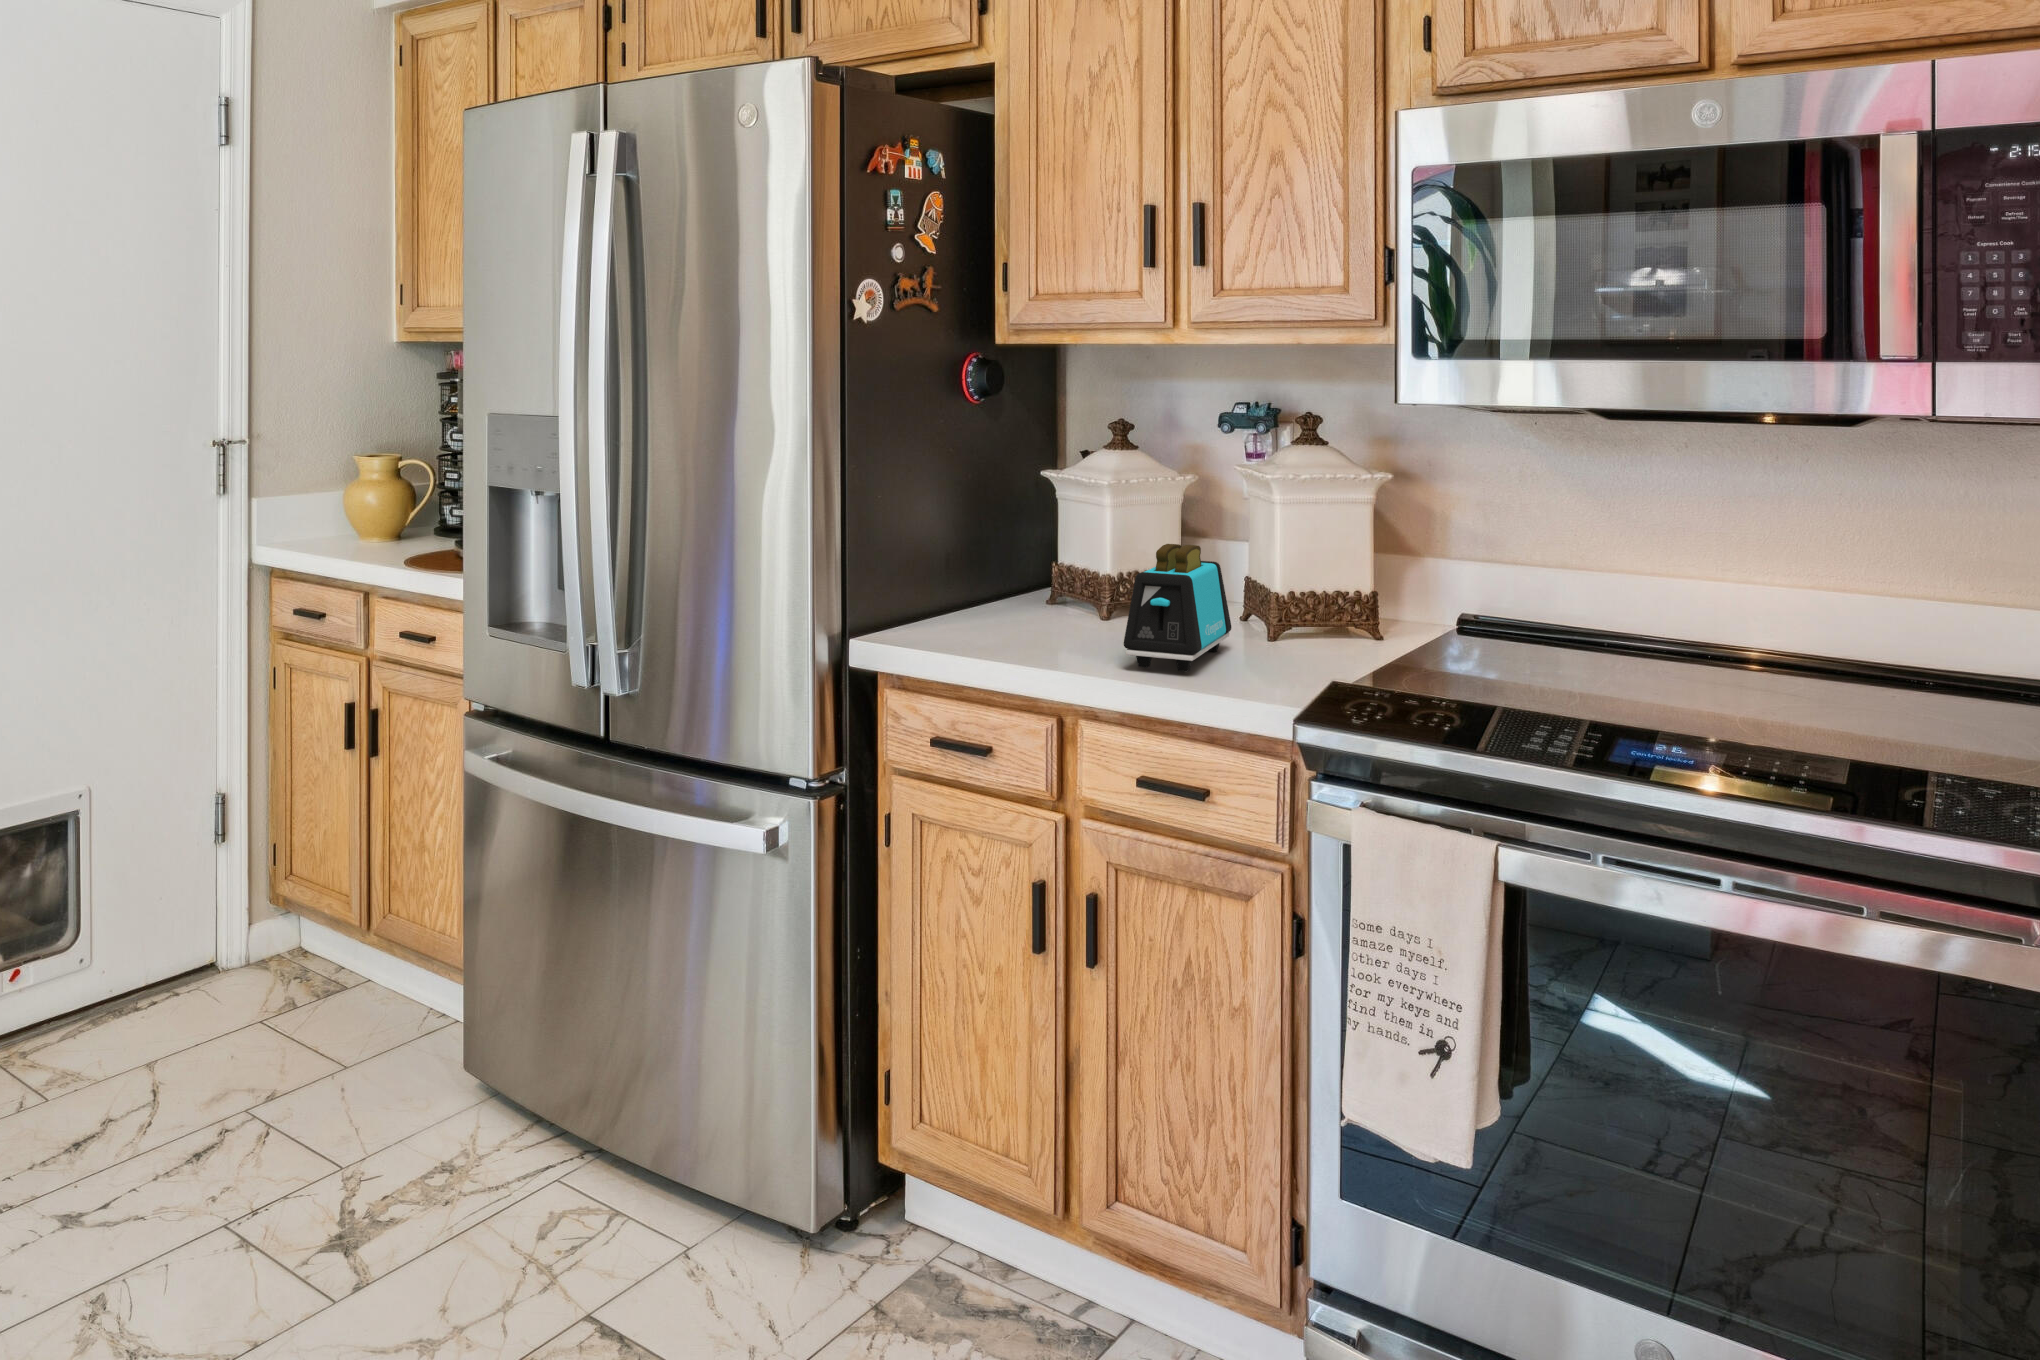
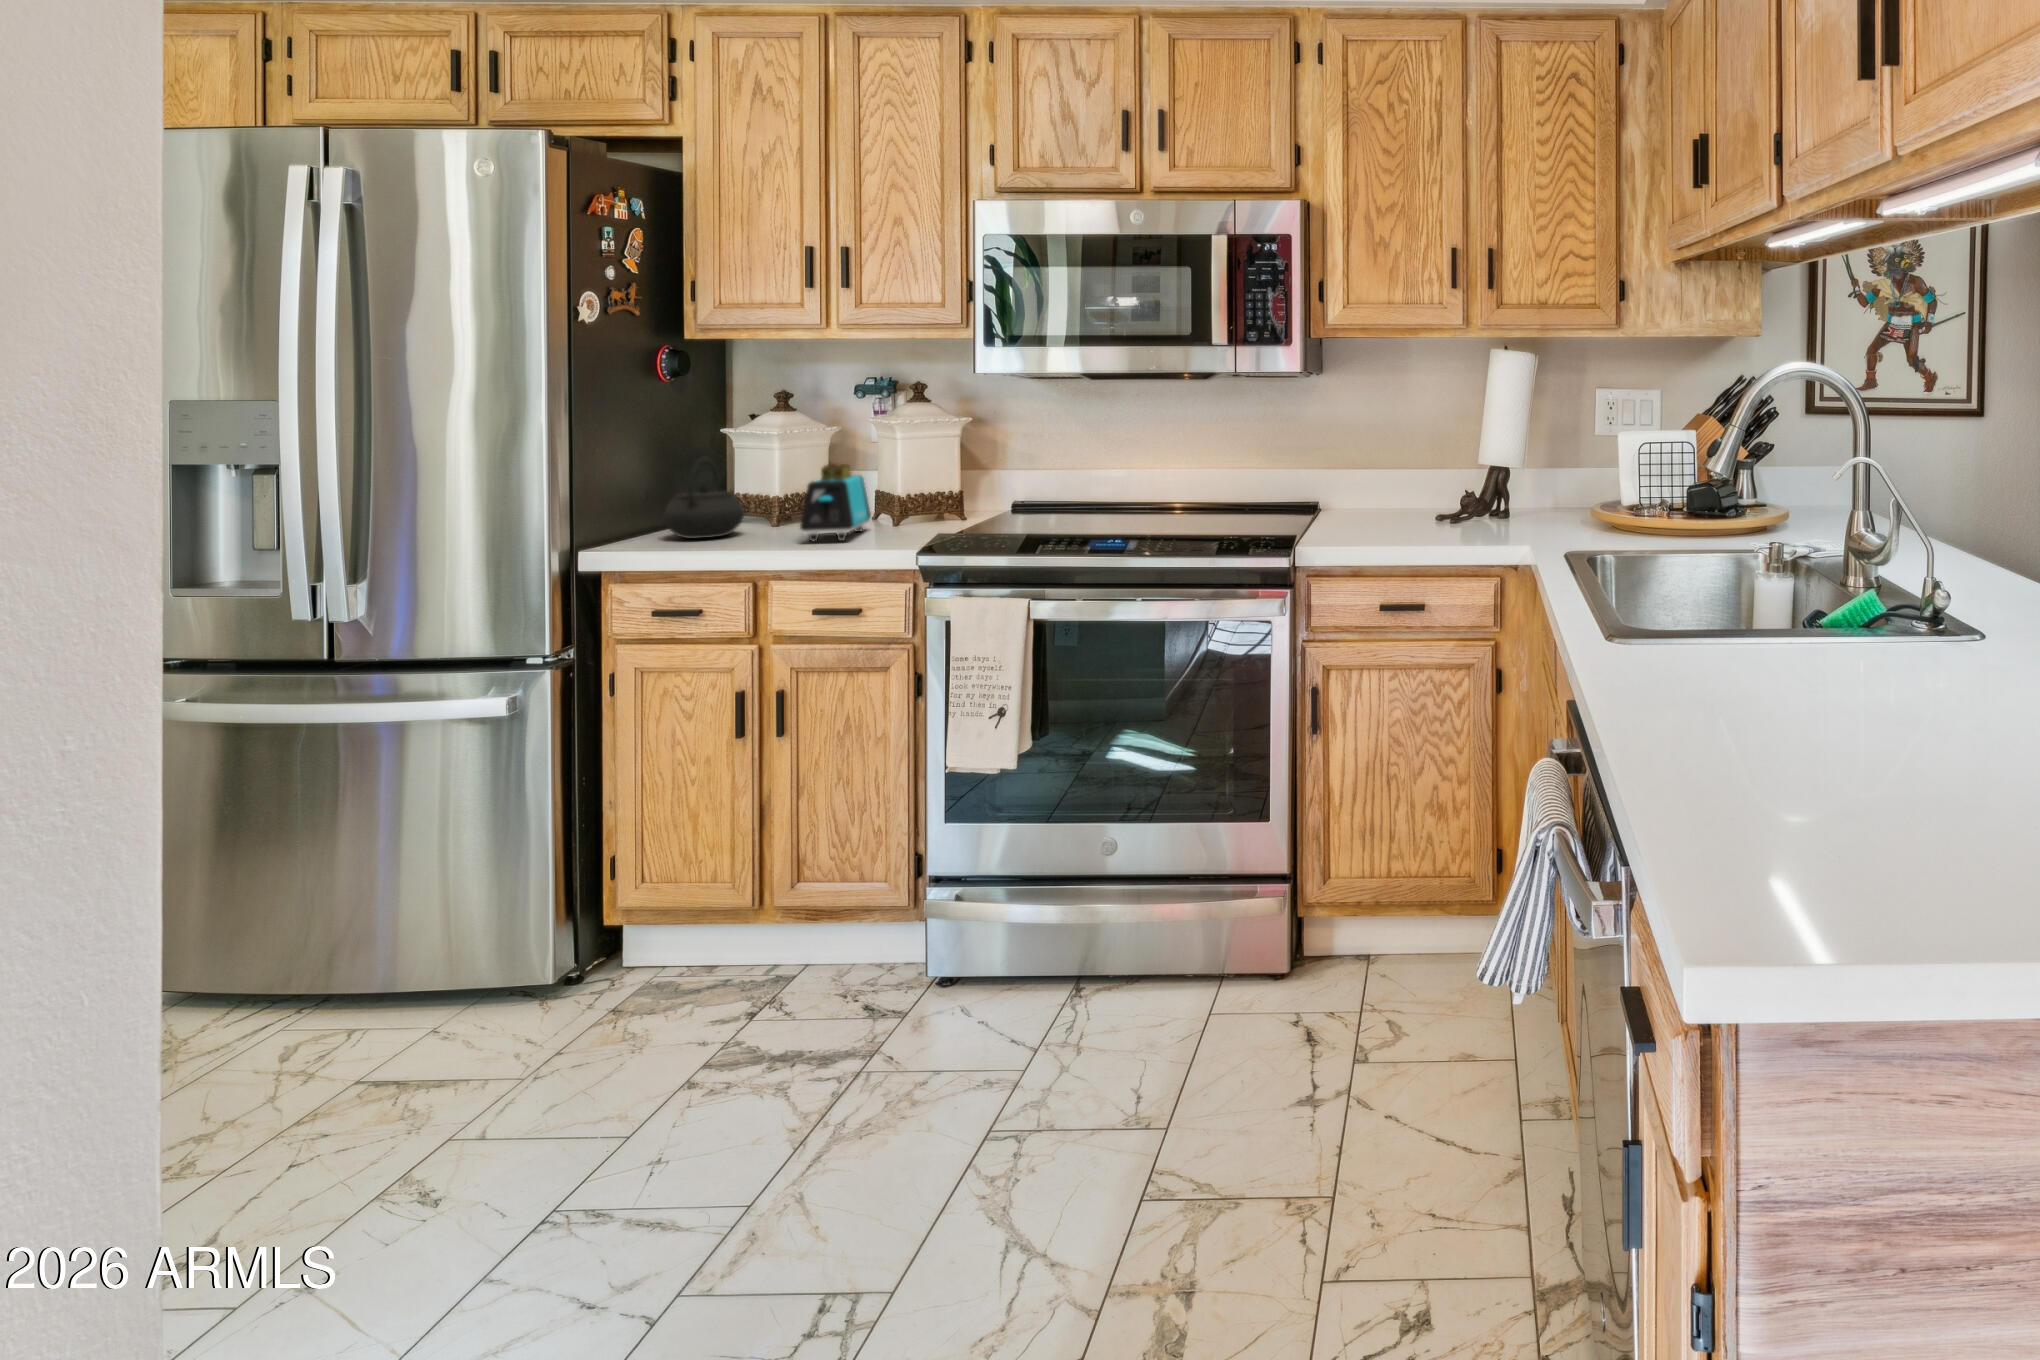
kettle: none [955,517,1057,637] -> present [664,457,745,539]

